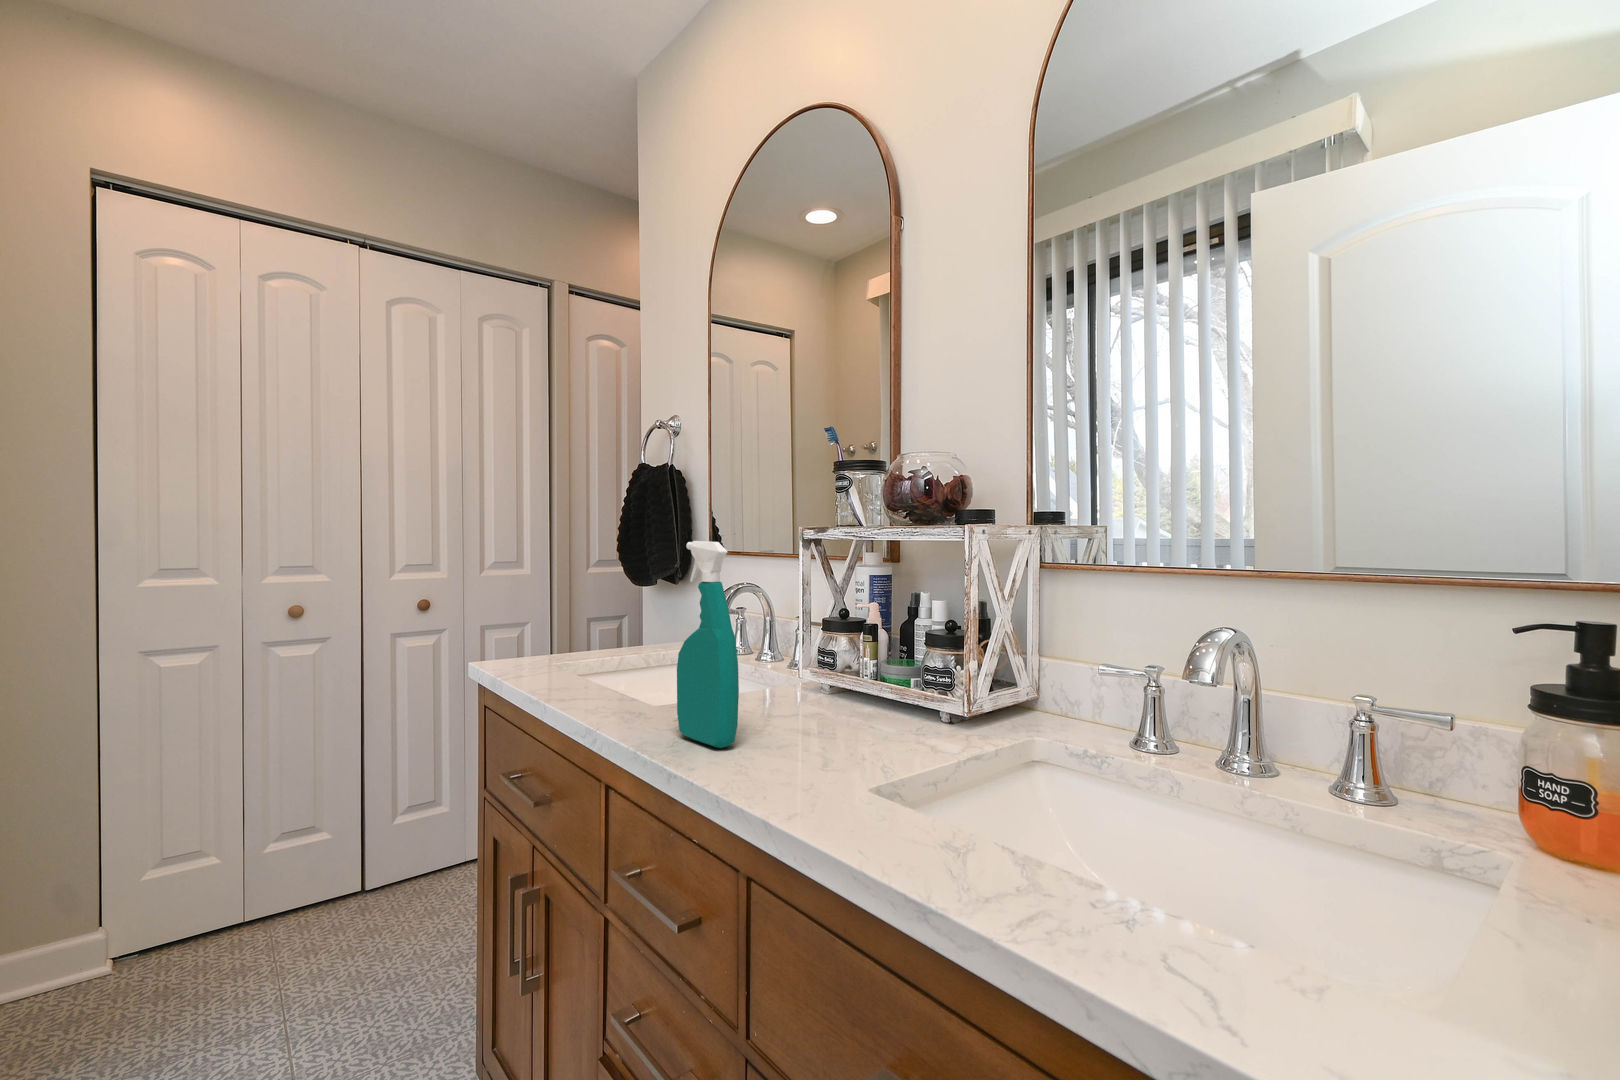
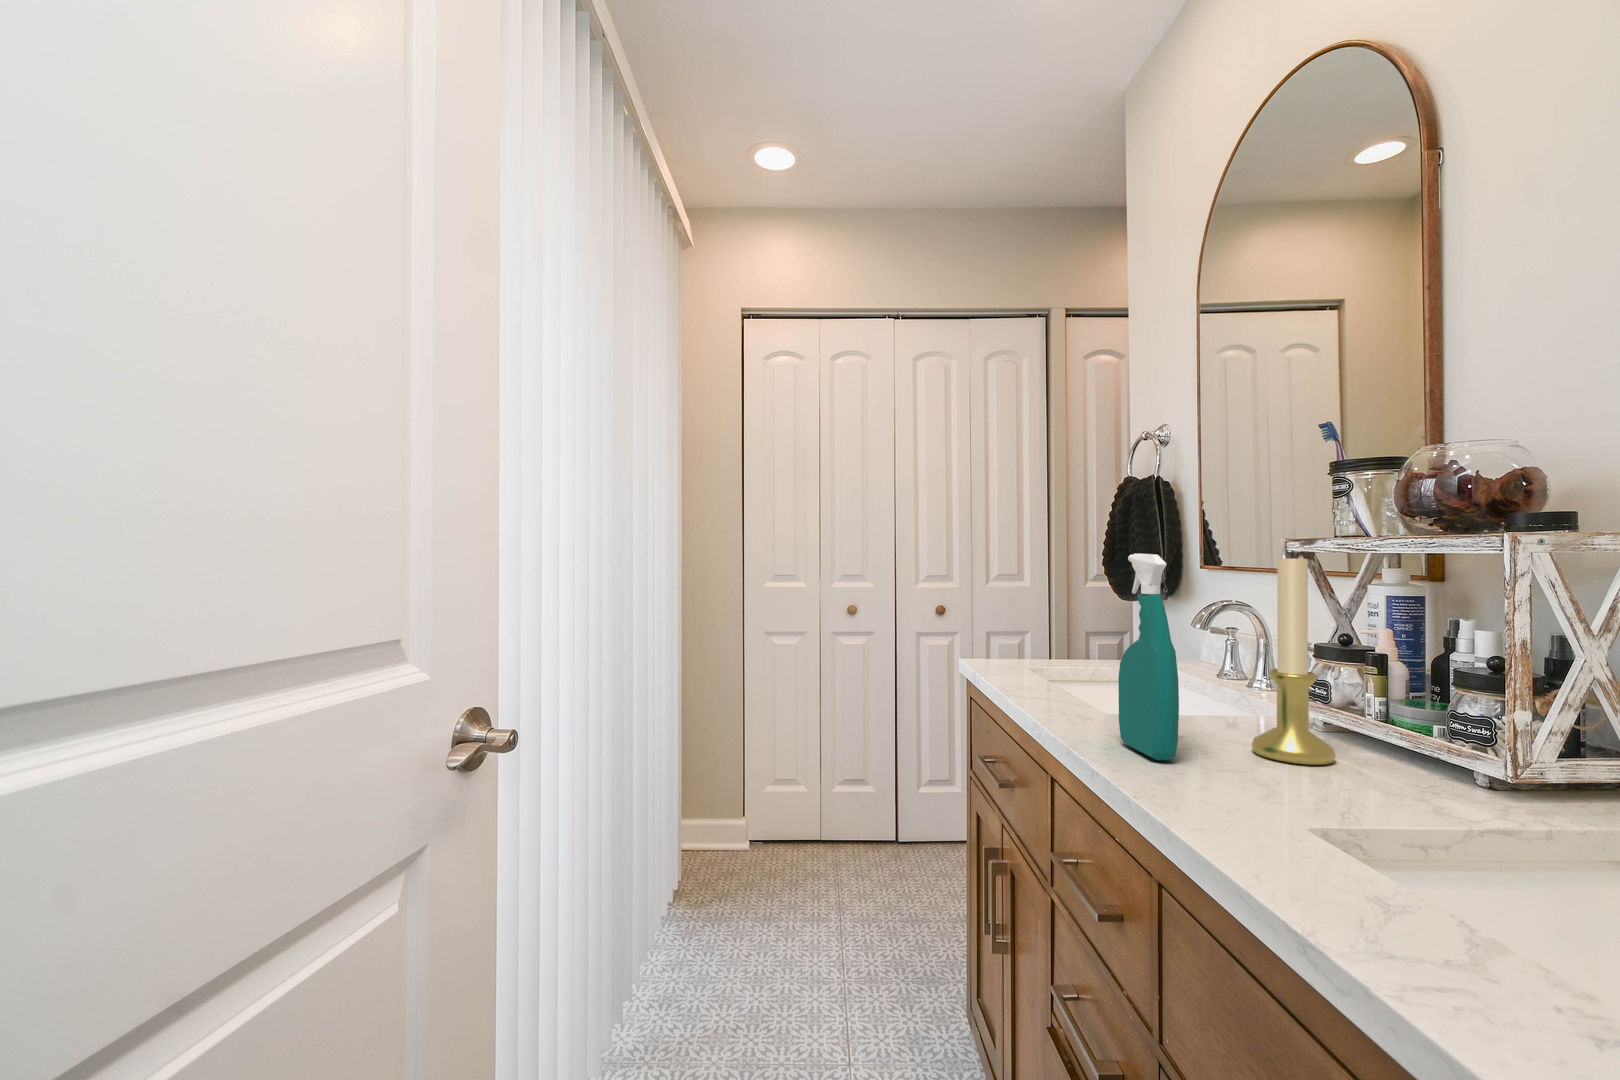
candle holder: none [789,537,852,729] -> present [1252,551,1336,765]

